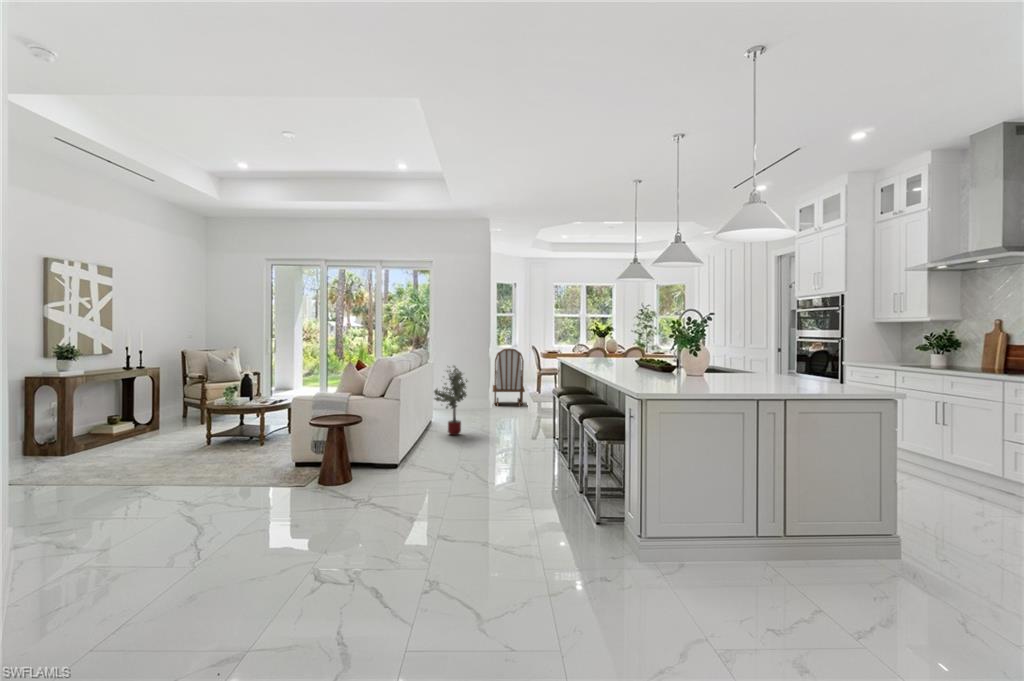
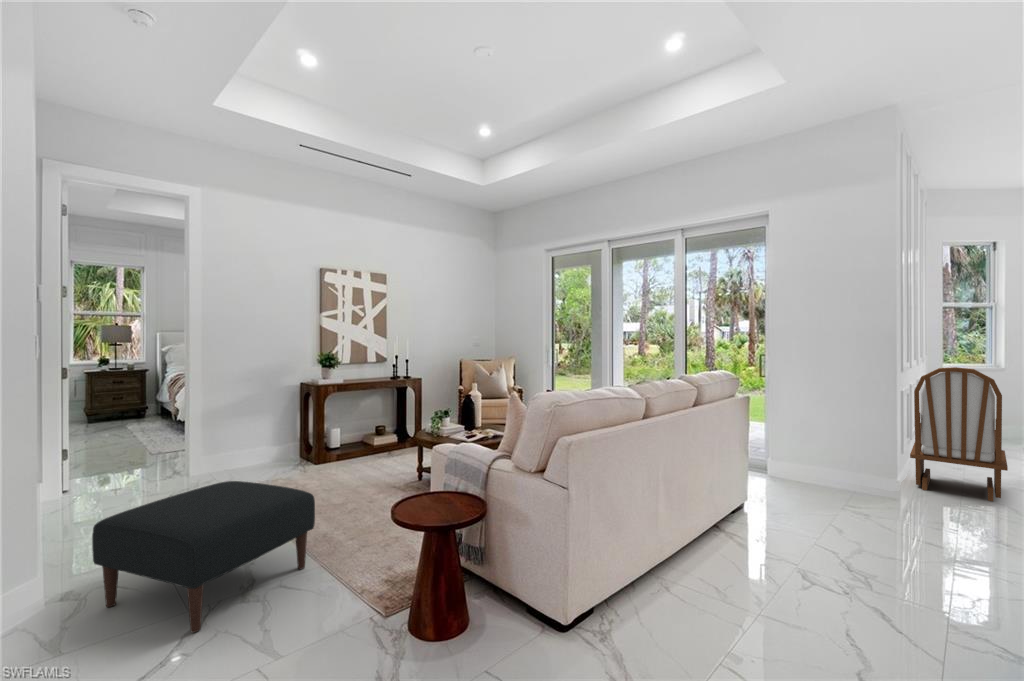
potted tree: present [434,366,467,435] -> none [716,404,806,563]
ottoman: none [69,434,218,529] -> present [92,481,315,632]

